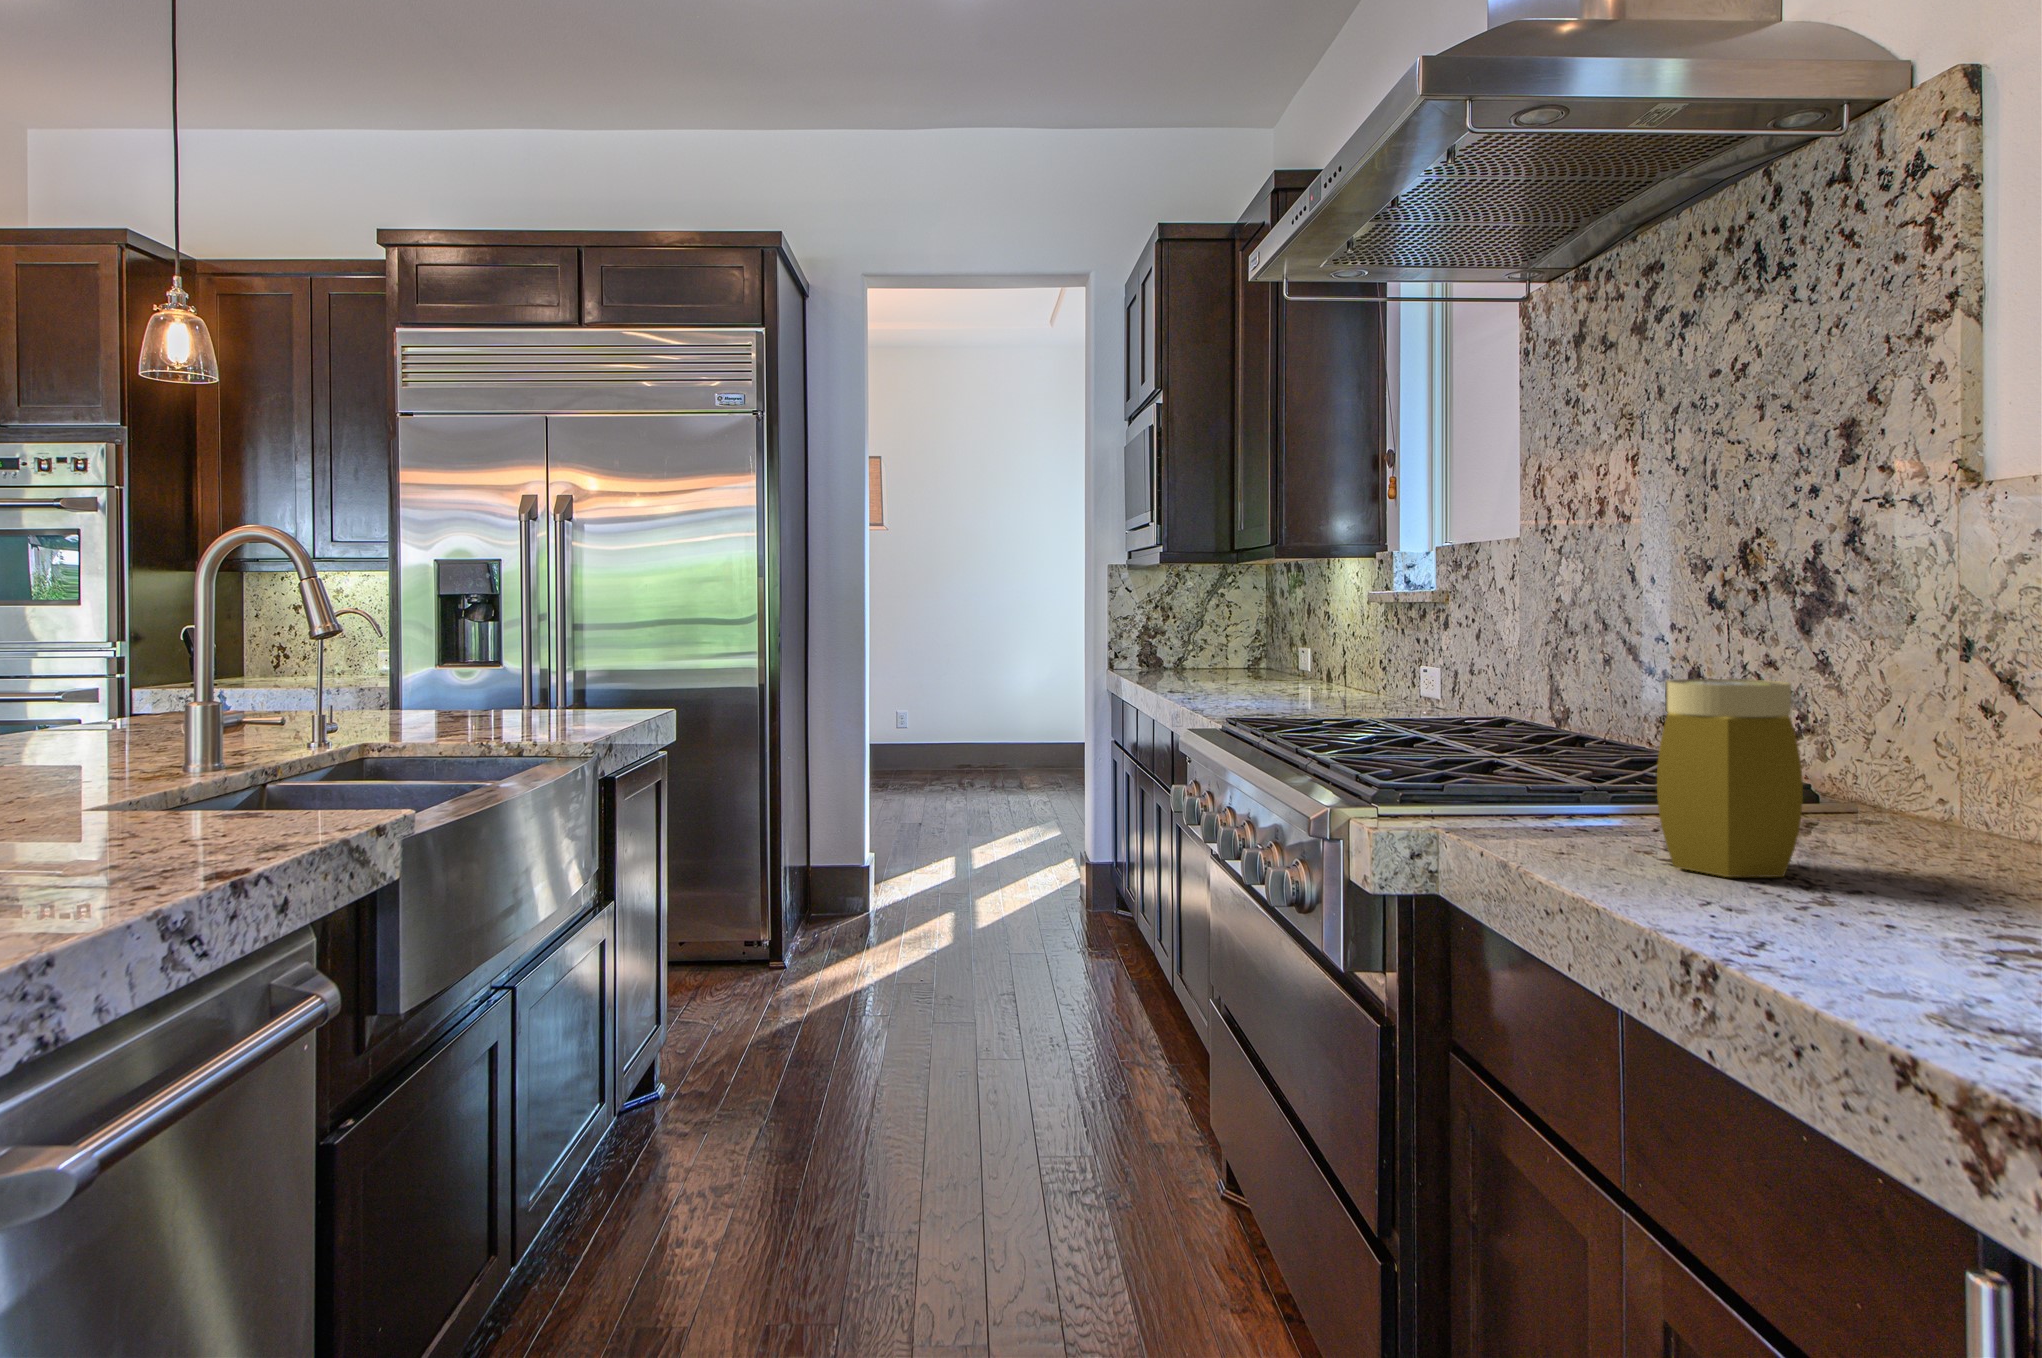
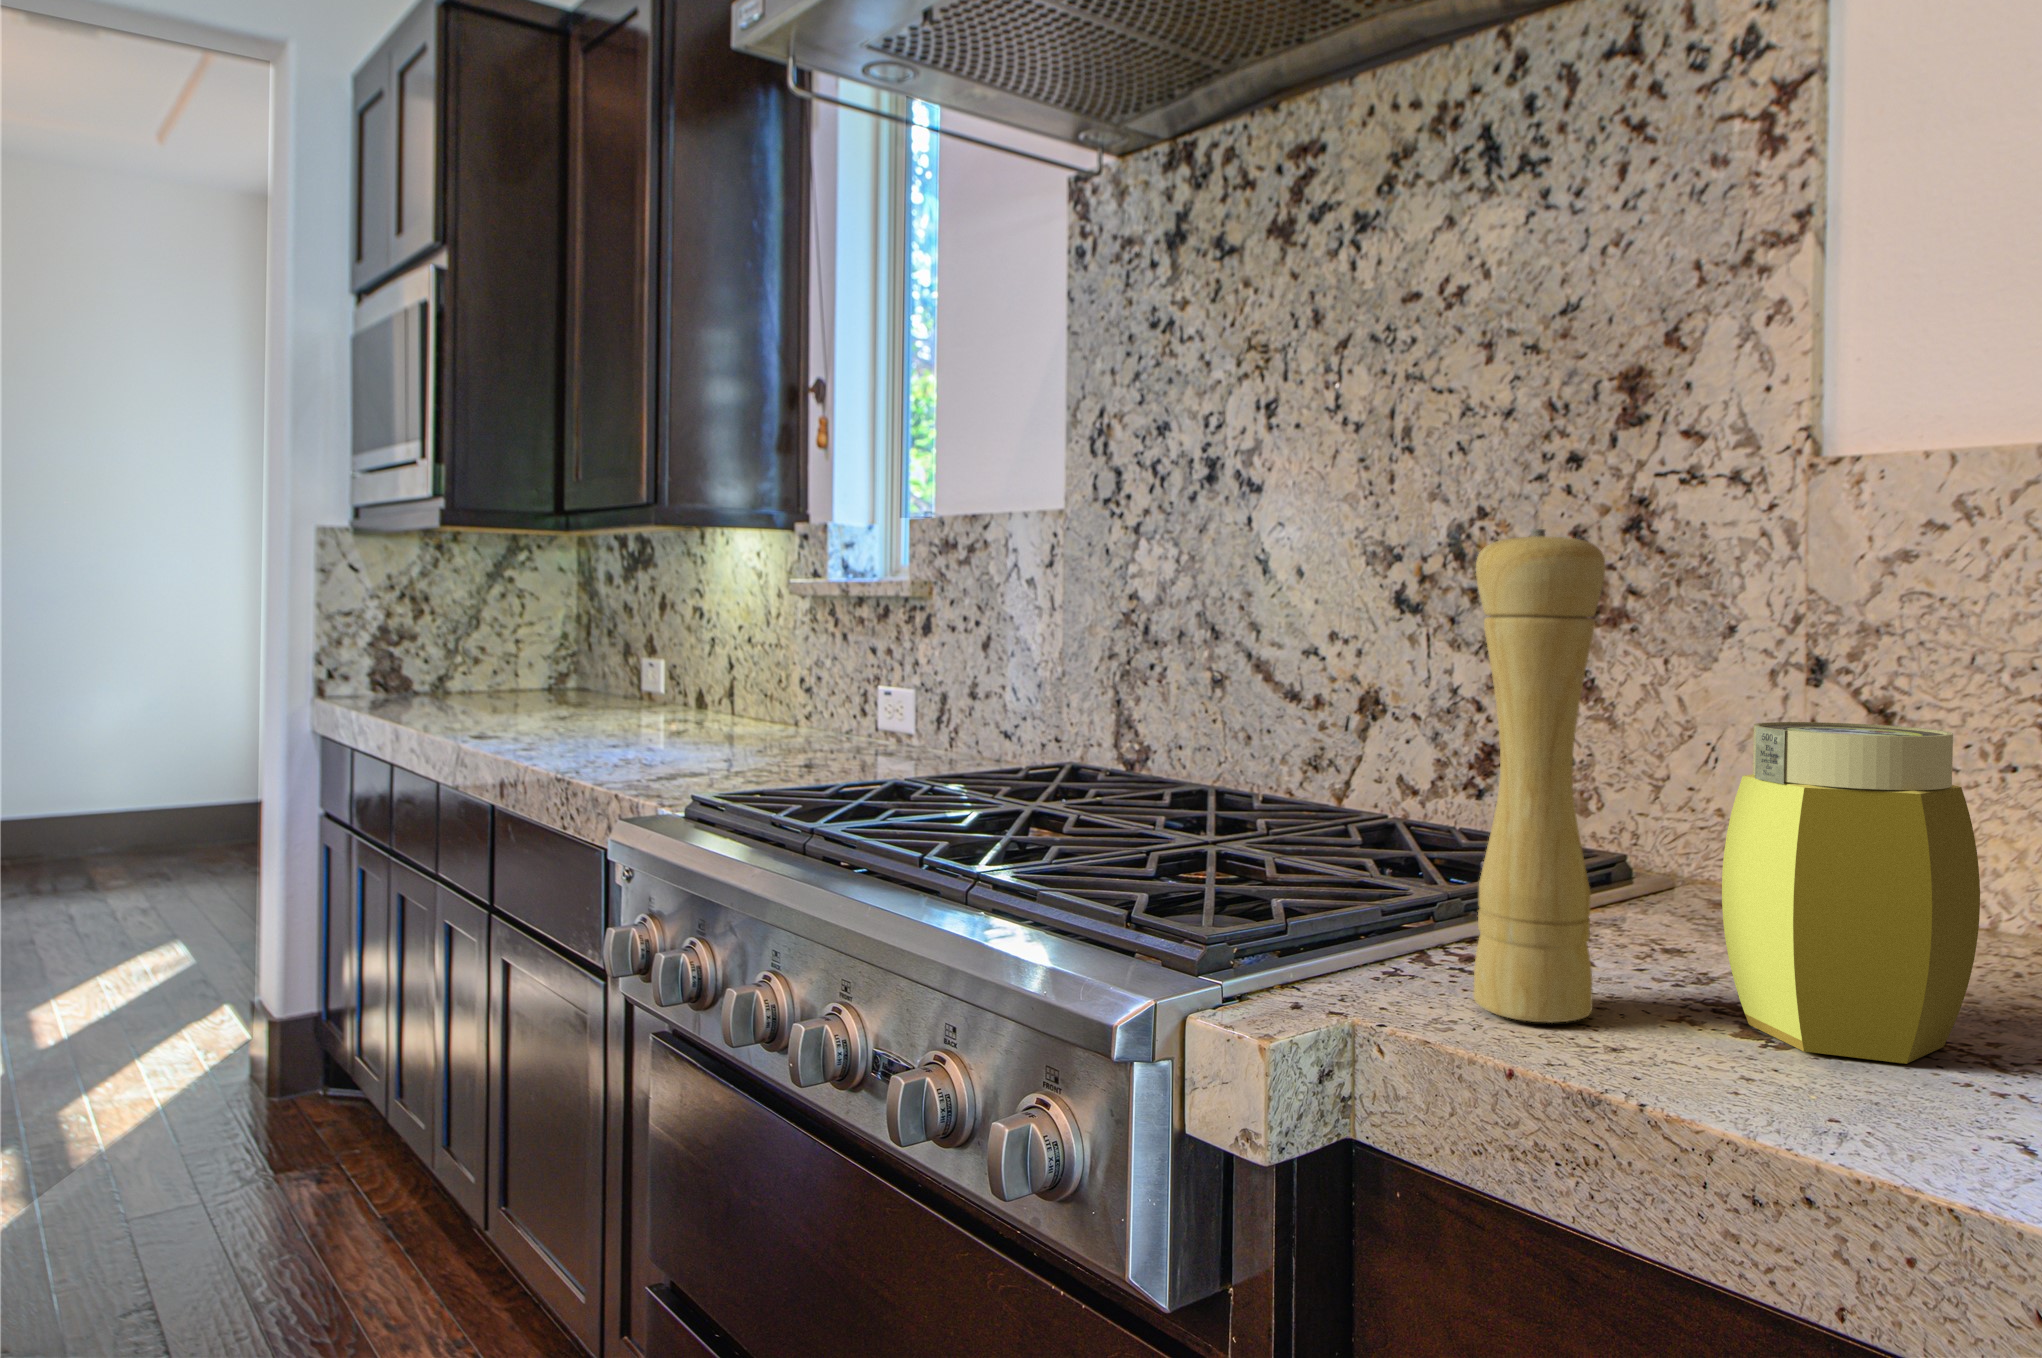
pepper mill: none [1515,568,1592,845] -> present [1473,529,1605,1023]

